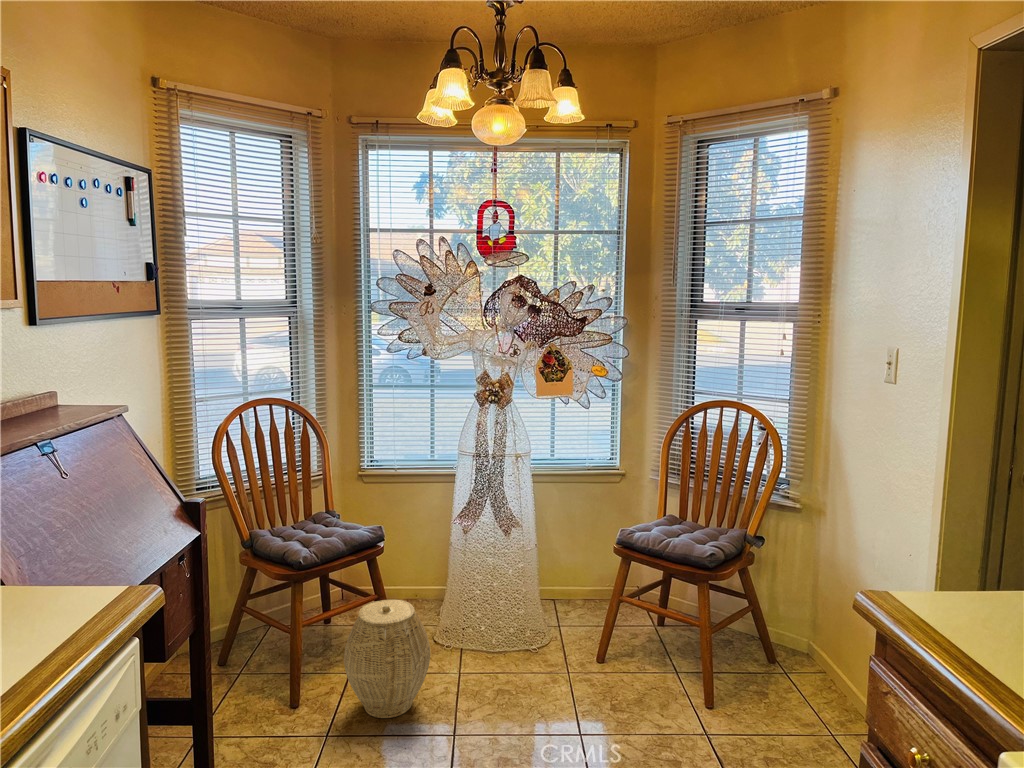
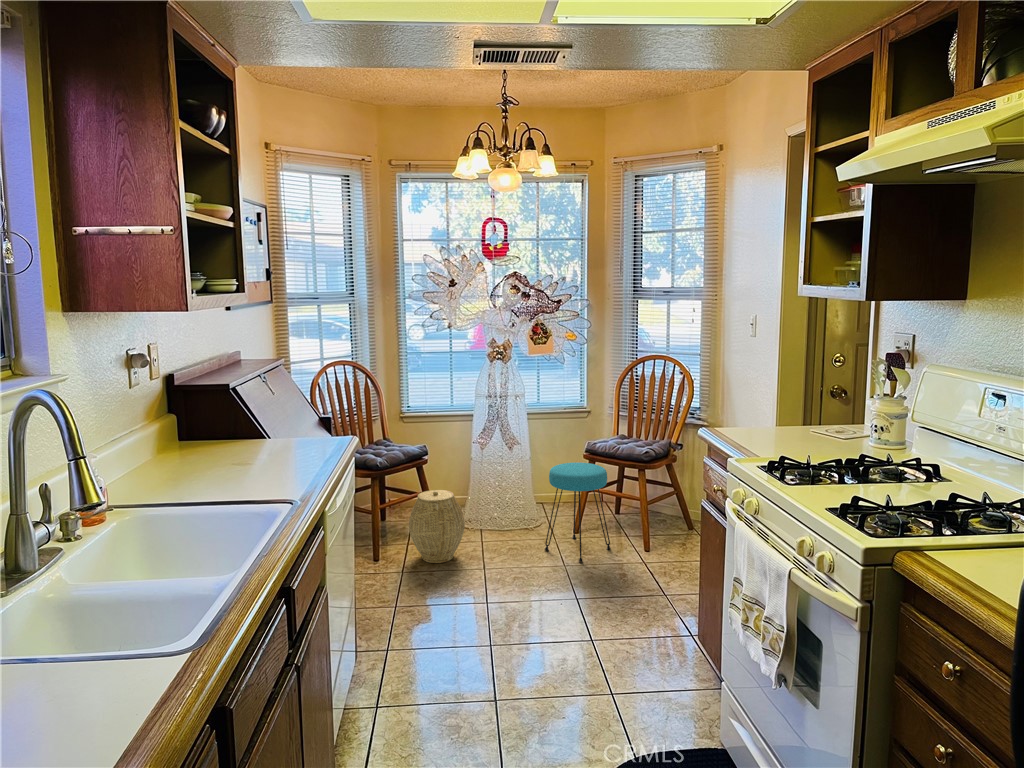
stool: none [552,562,654,727] -> present [545,463,611,562]

